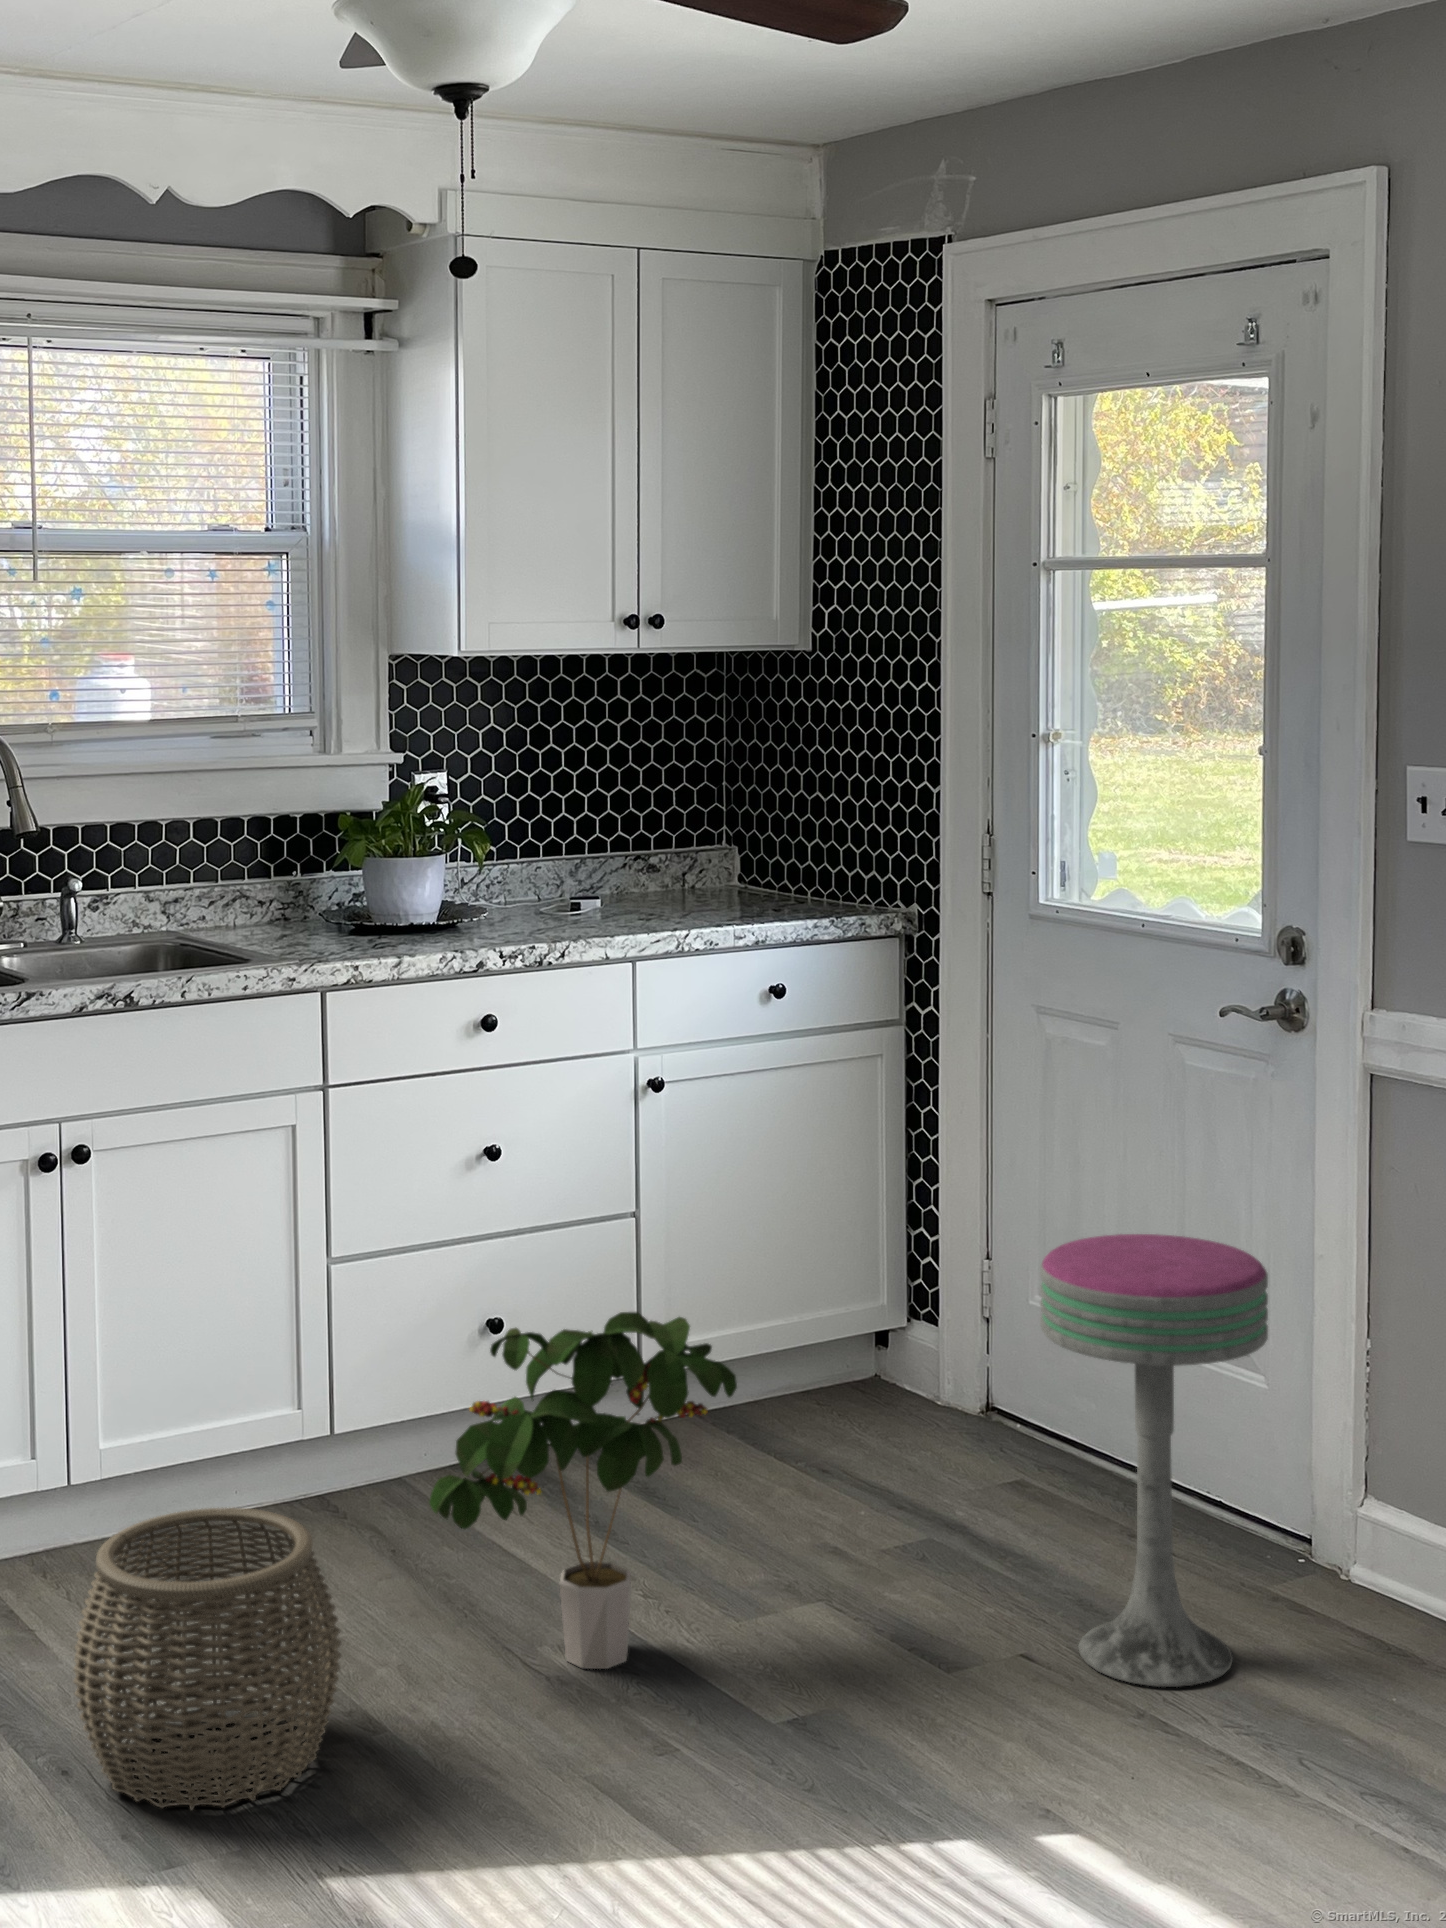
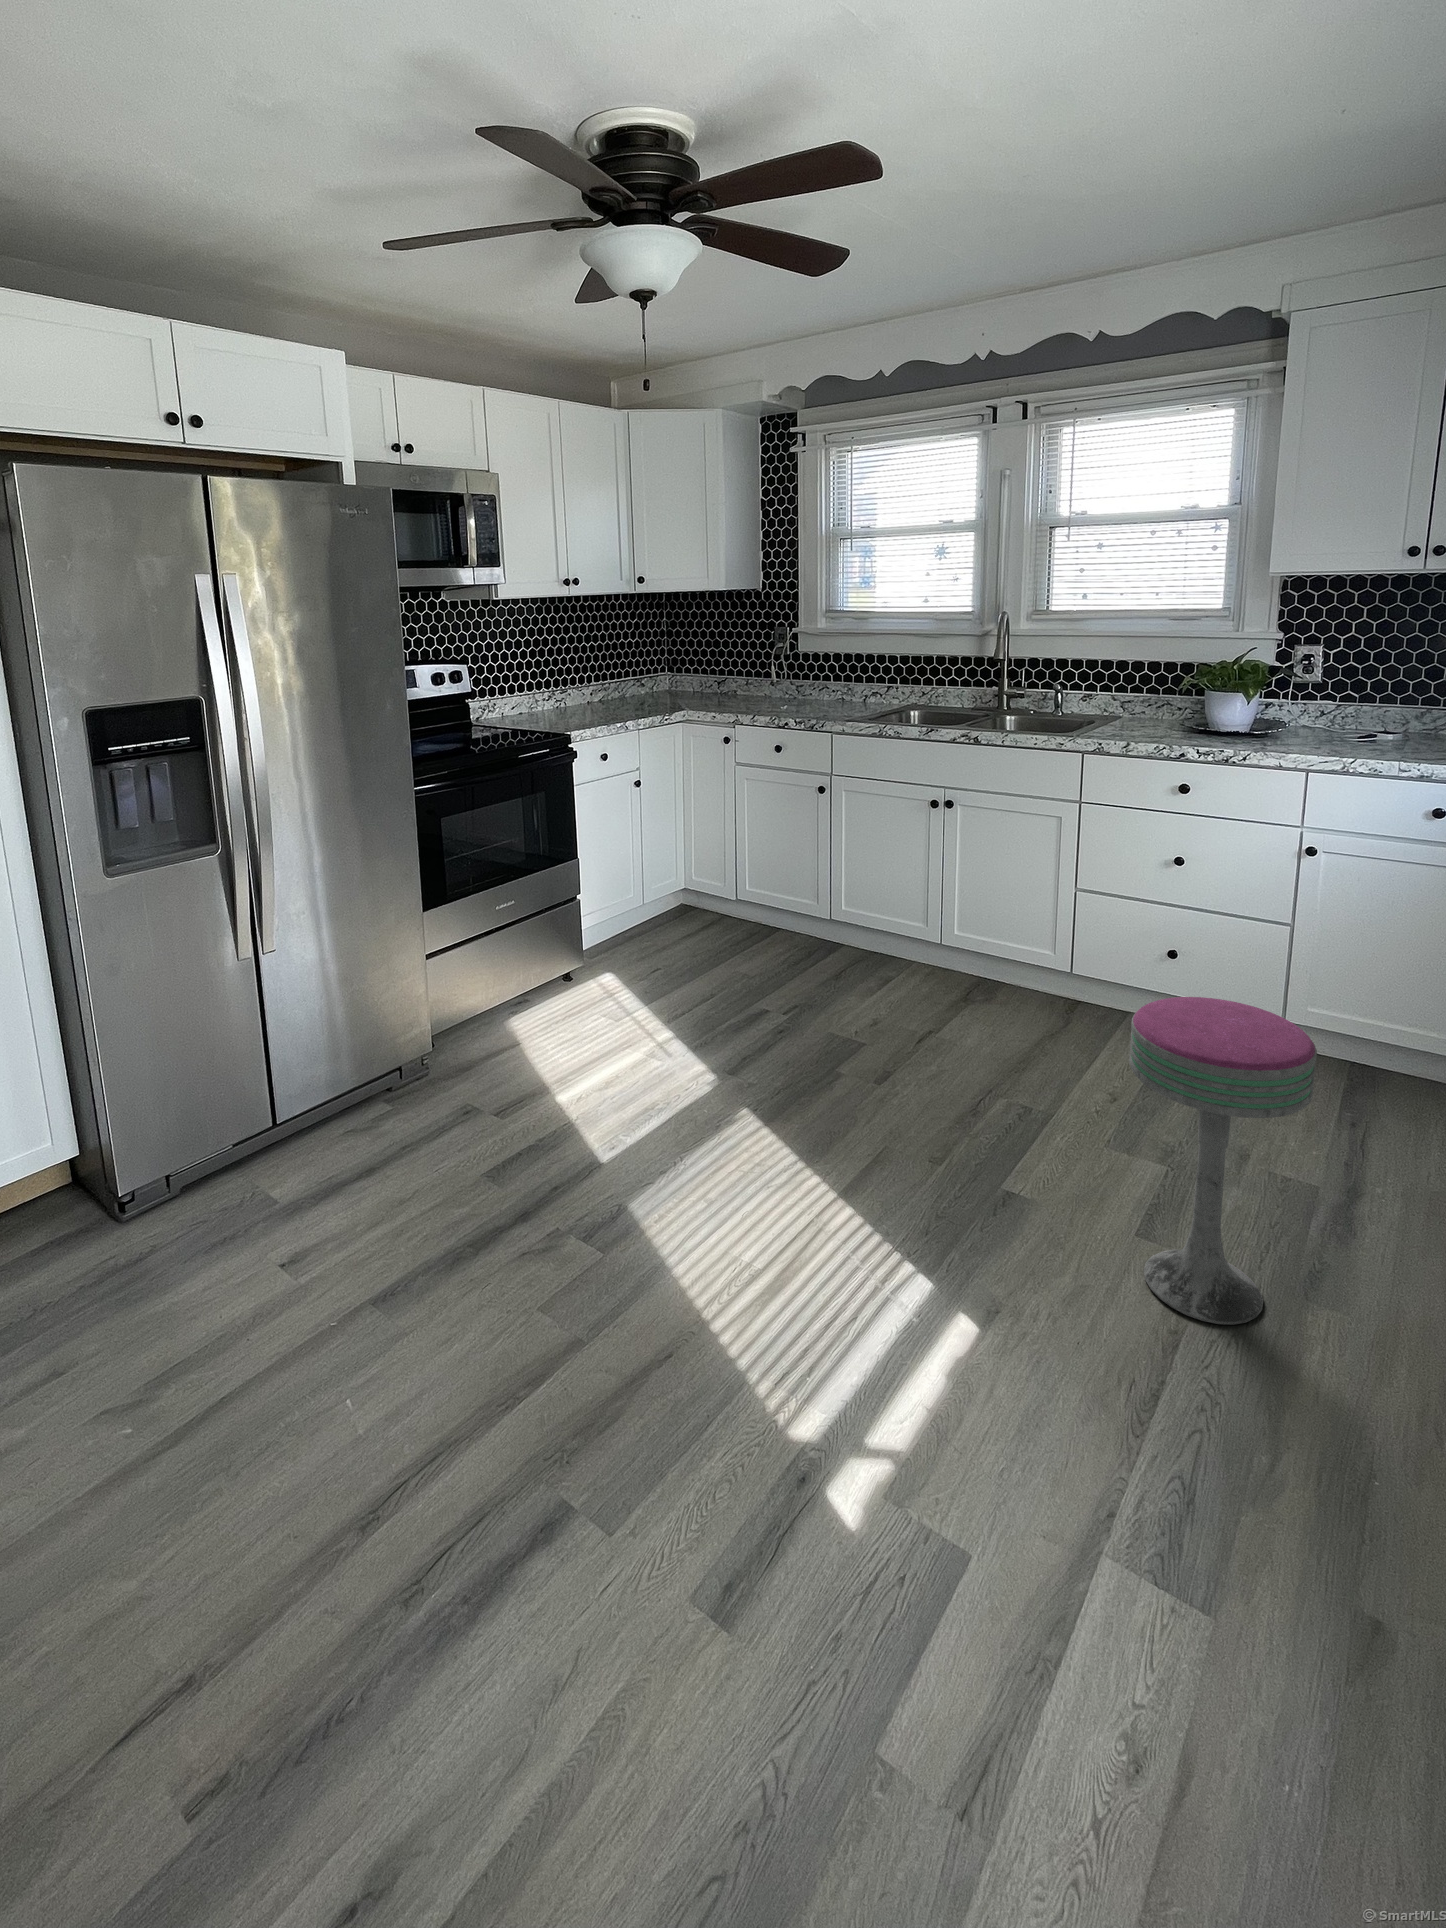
potted plant: present [429,1312,737,1669] -> none [919,924,1068,1106]
woven basket: present [74,1508,341,1810] -> none [756,939,864,1058]

